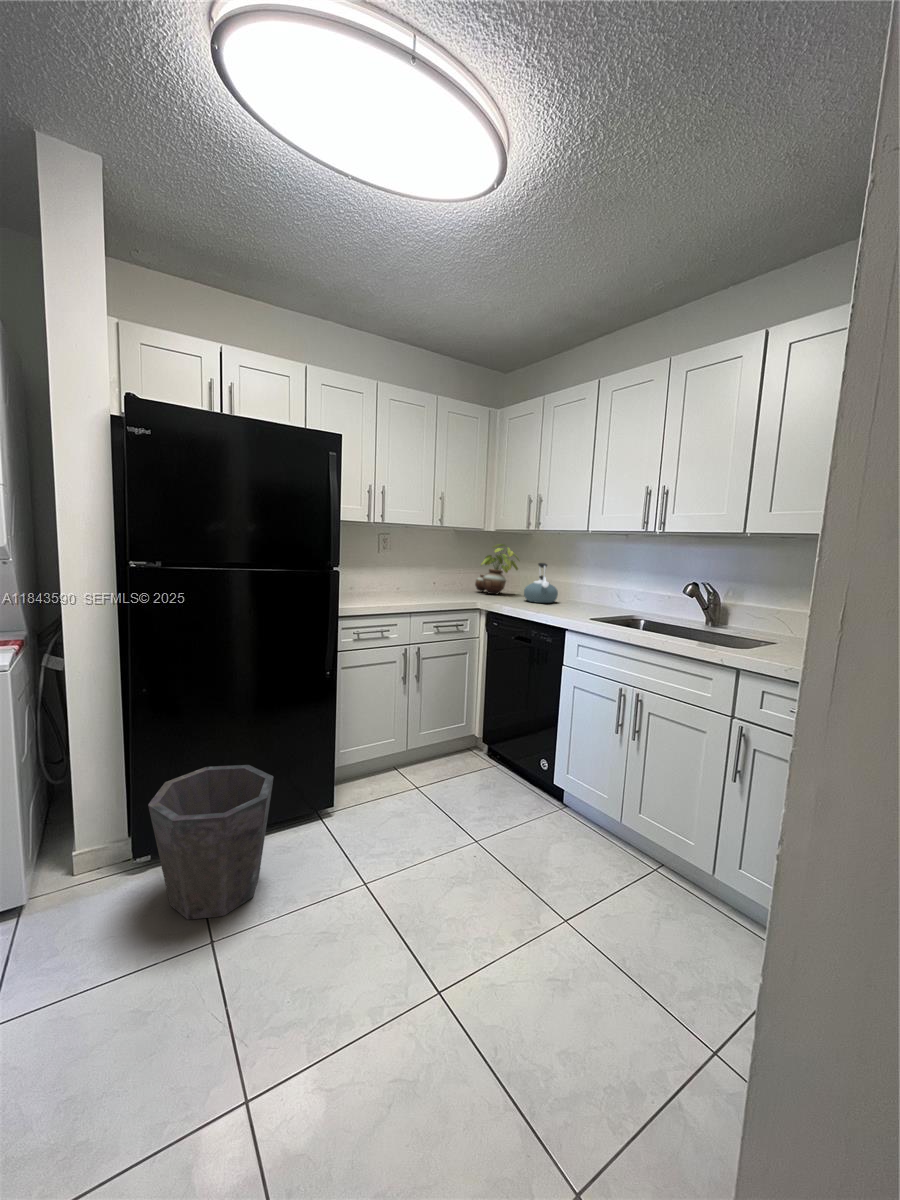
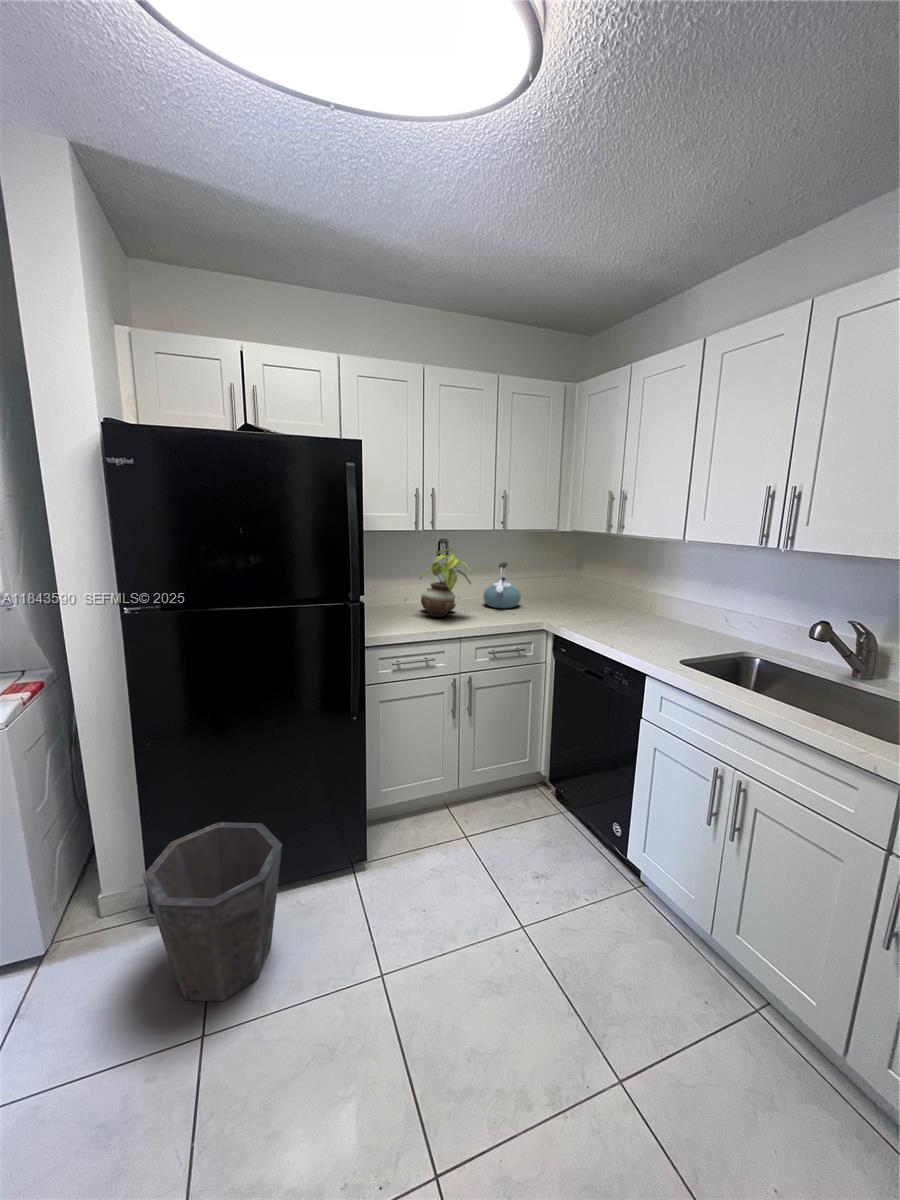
potted plant: present [475,544,519,594] -> present [420,549,471,617]
kettle: present [524,563,558,603] -> present [483,563,521,608]

